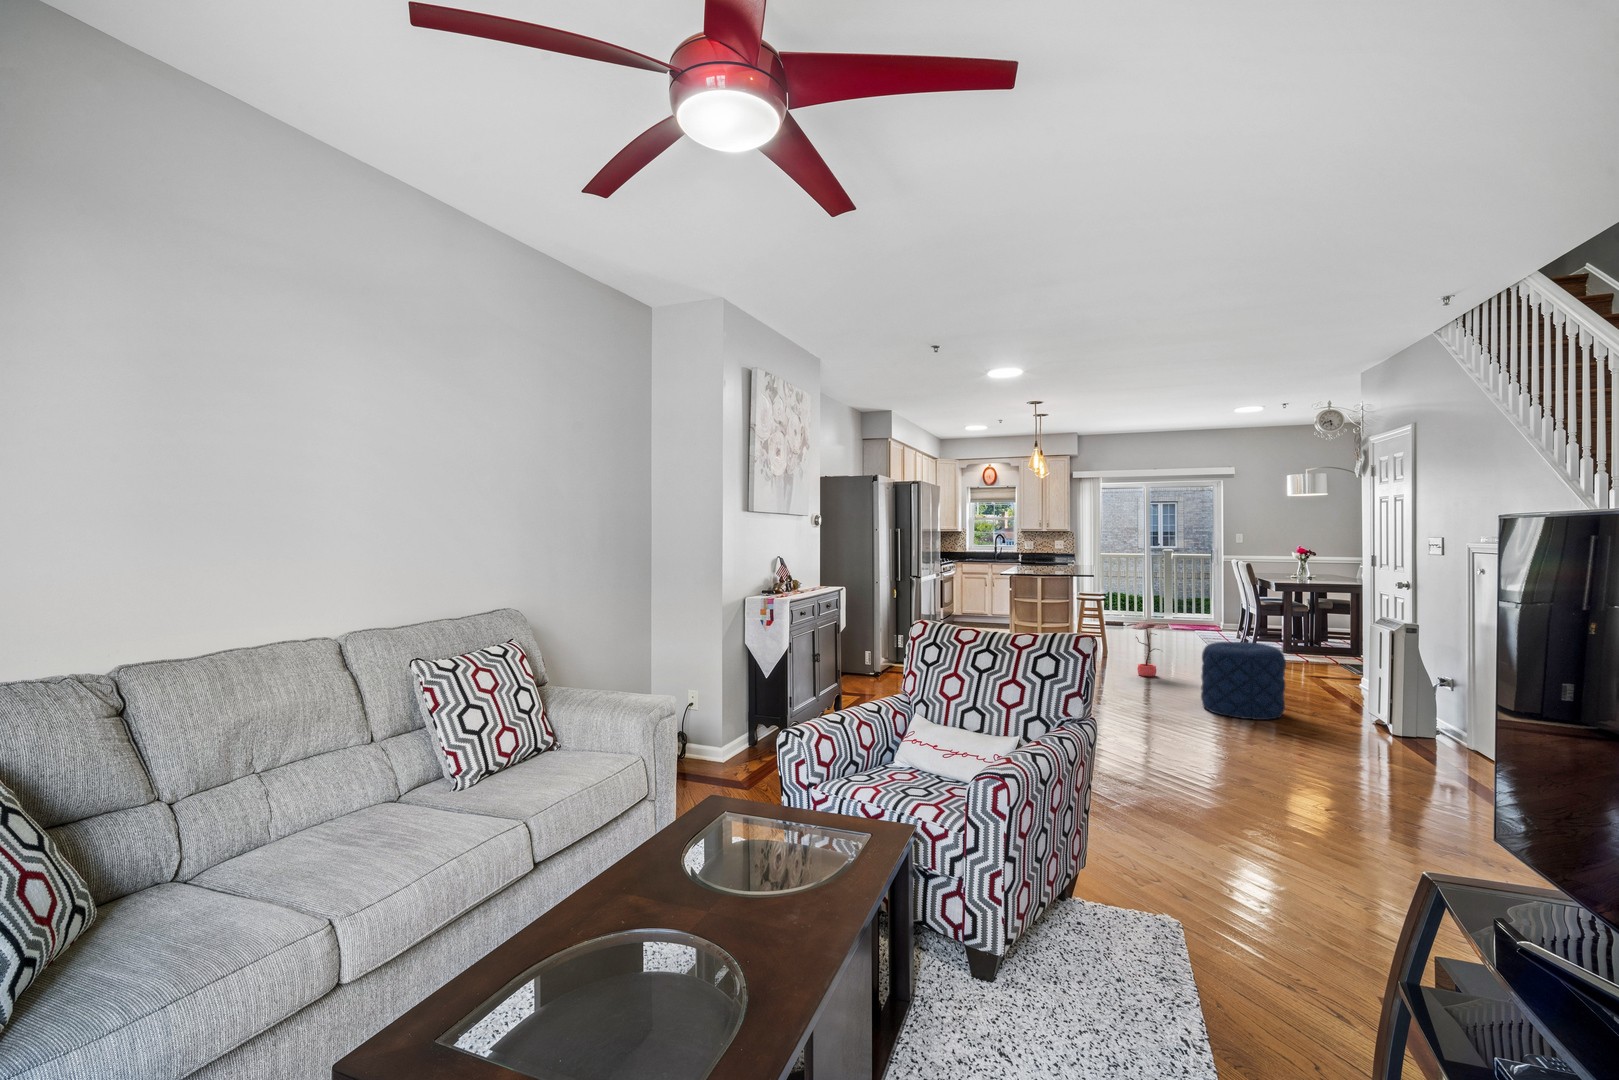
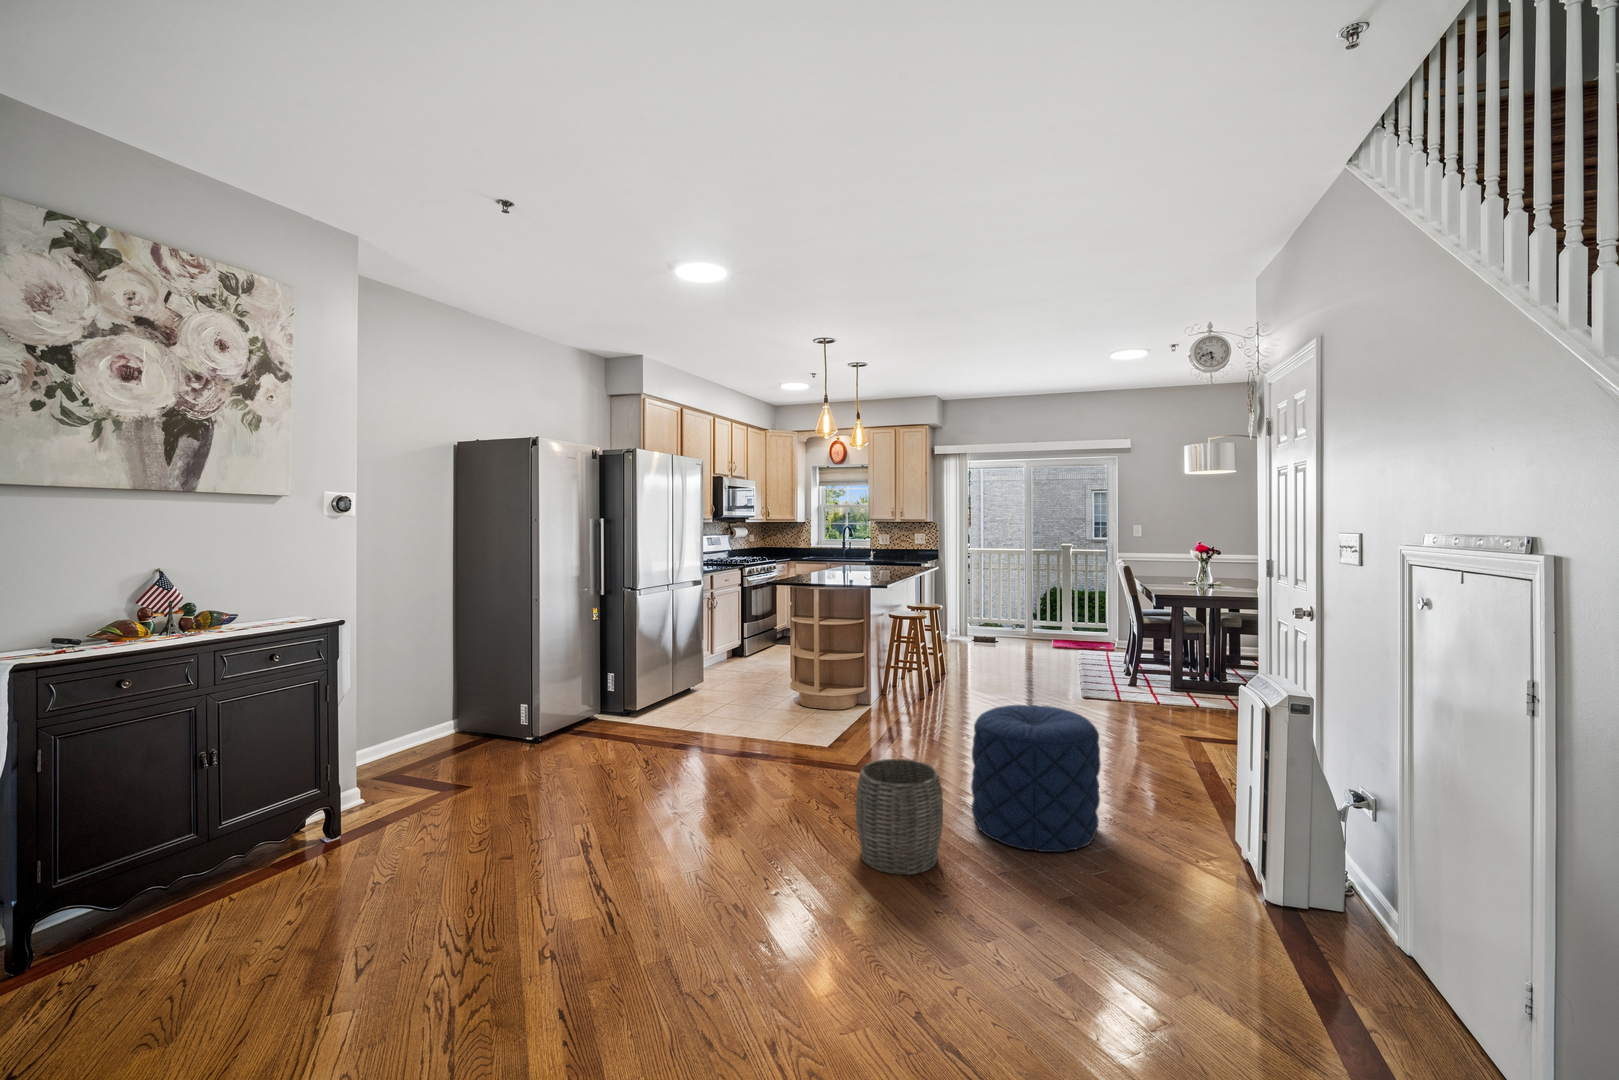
potted plant: present [1126,622,1169,676] -> none [922,657,977,740]
woven basket: none [1149,668,1203,726] -> present [856,759,943,875]

